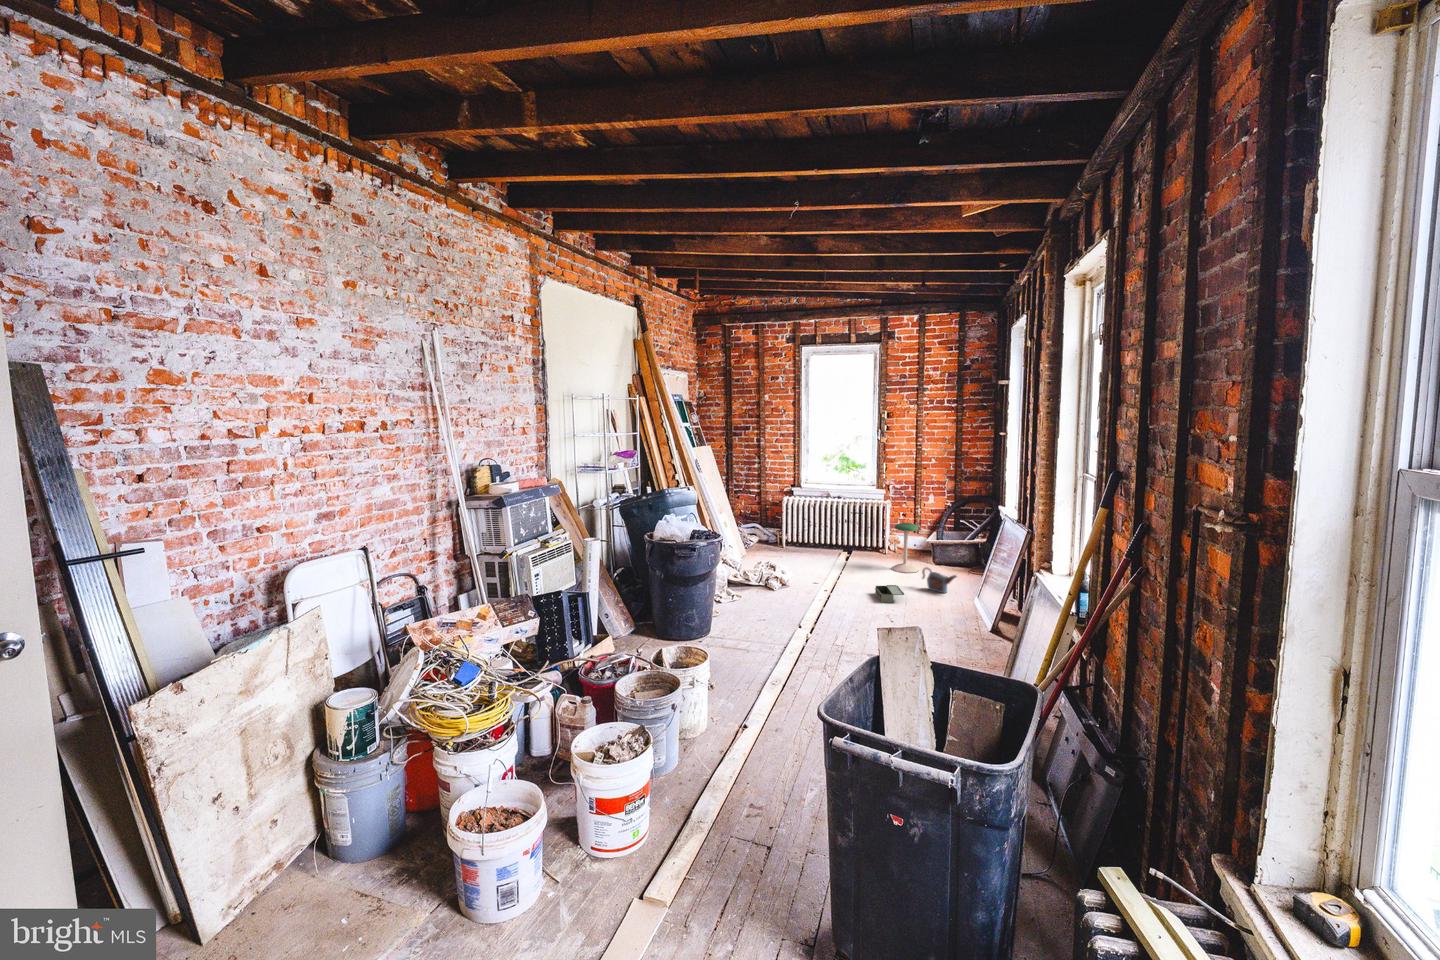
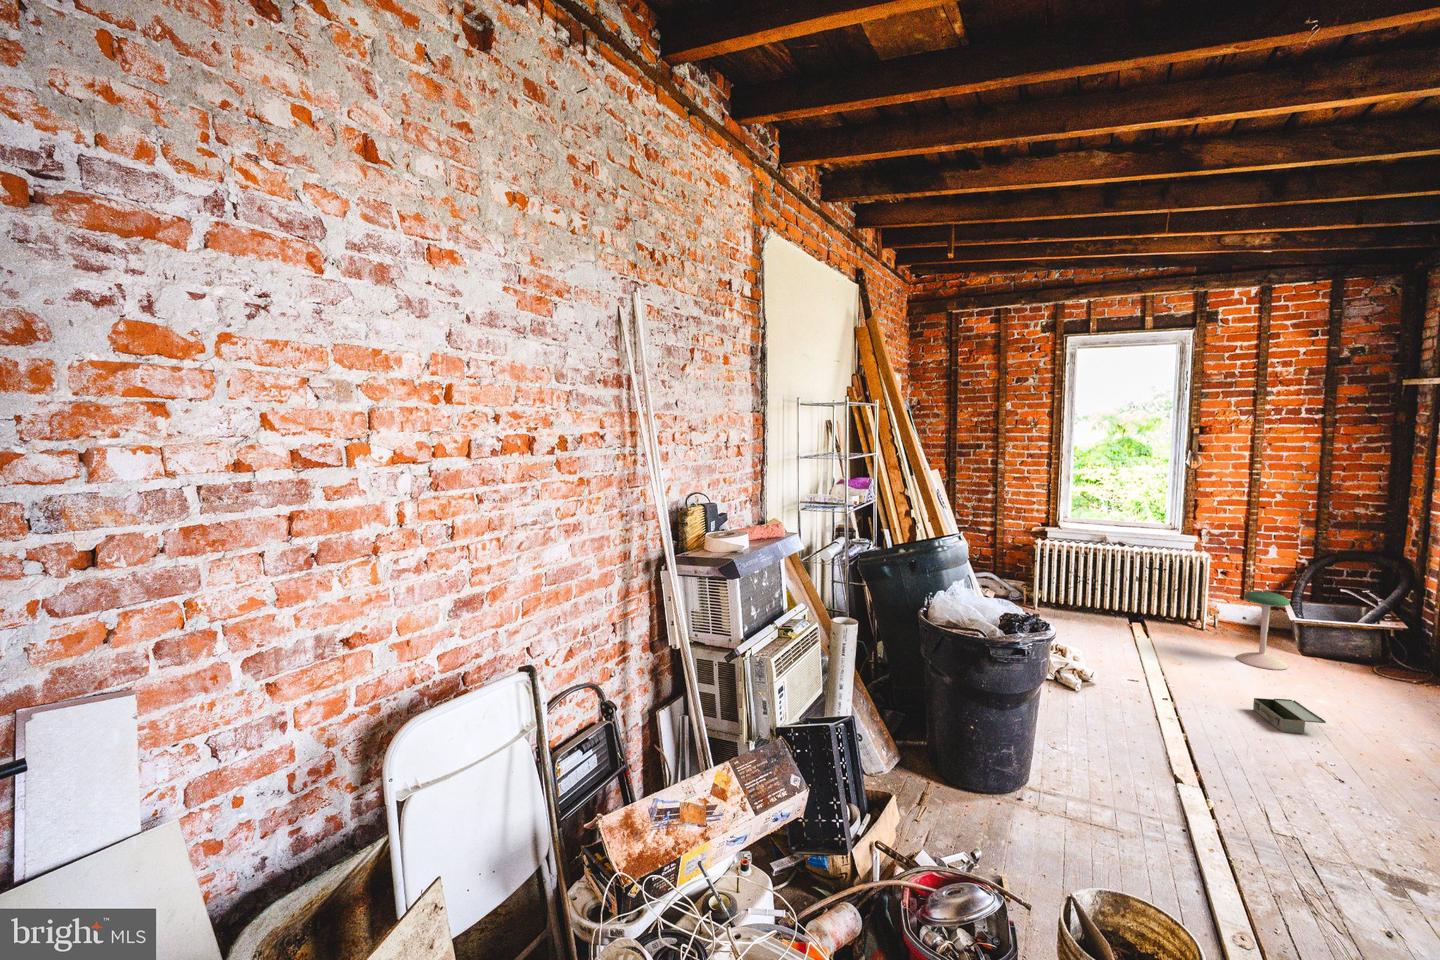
watering can: present [922,567,956,593] -> none [1325,671,1413,719]

